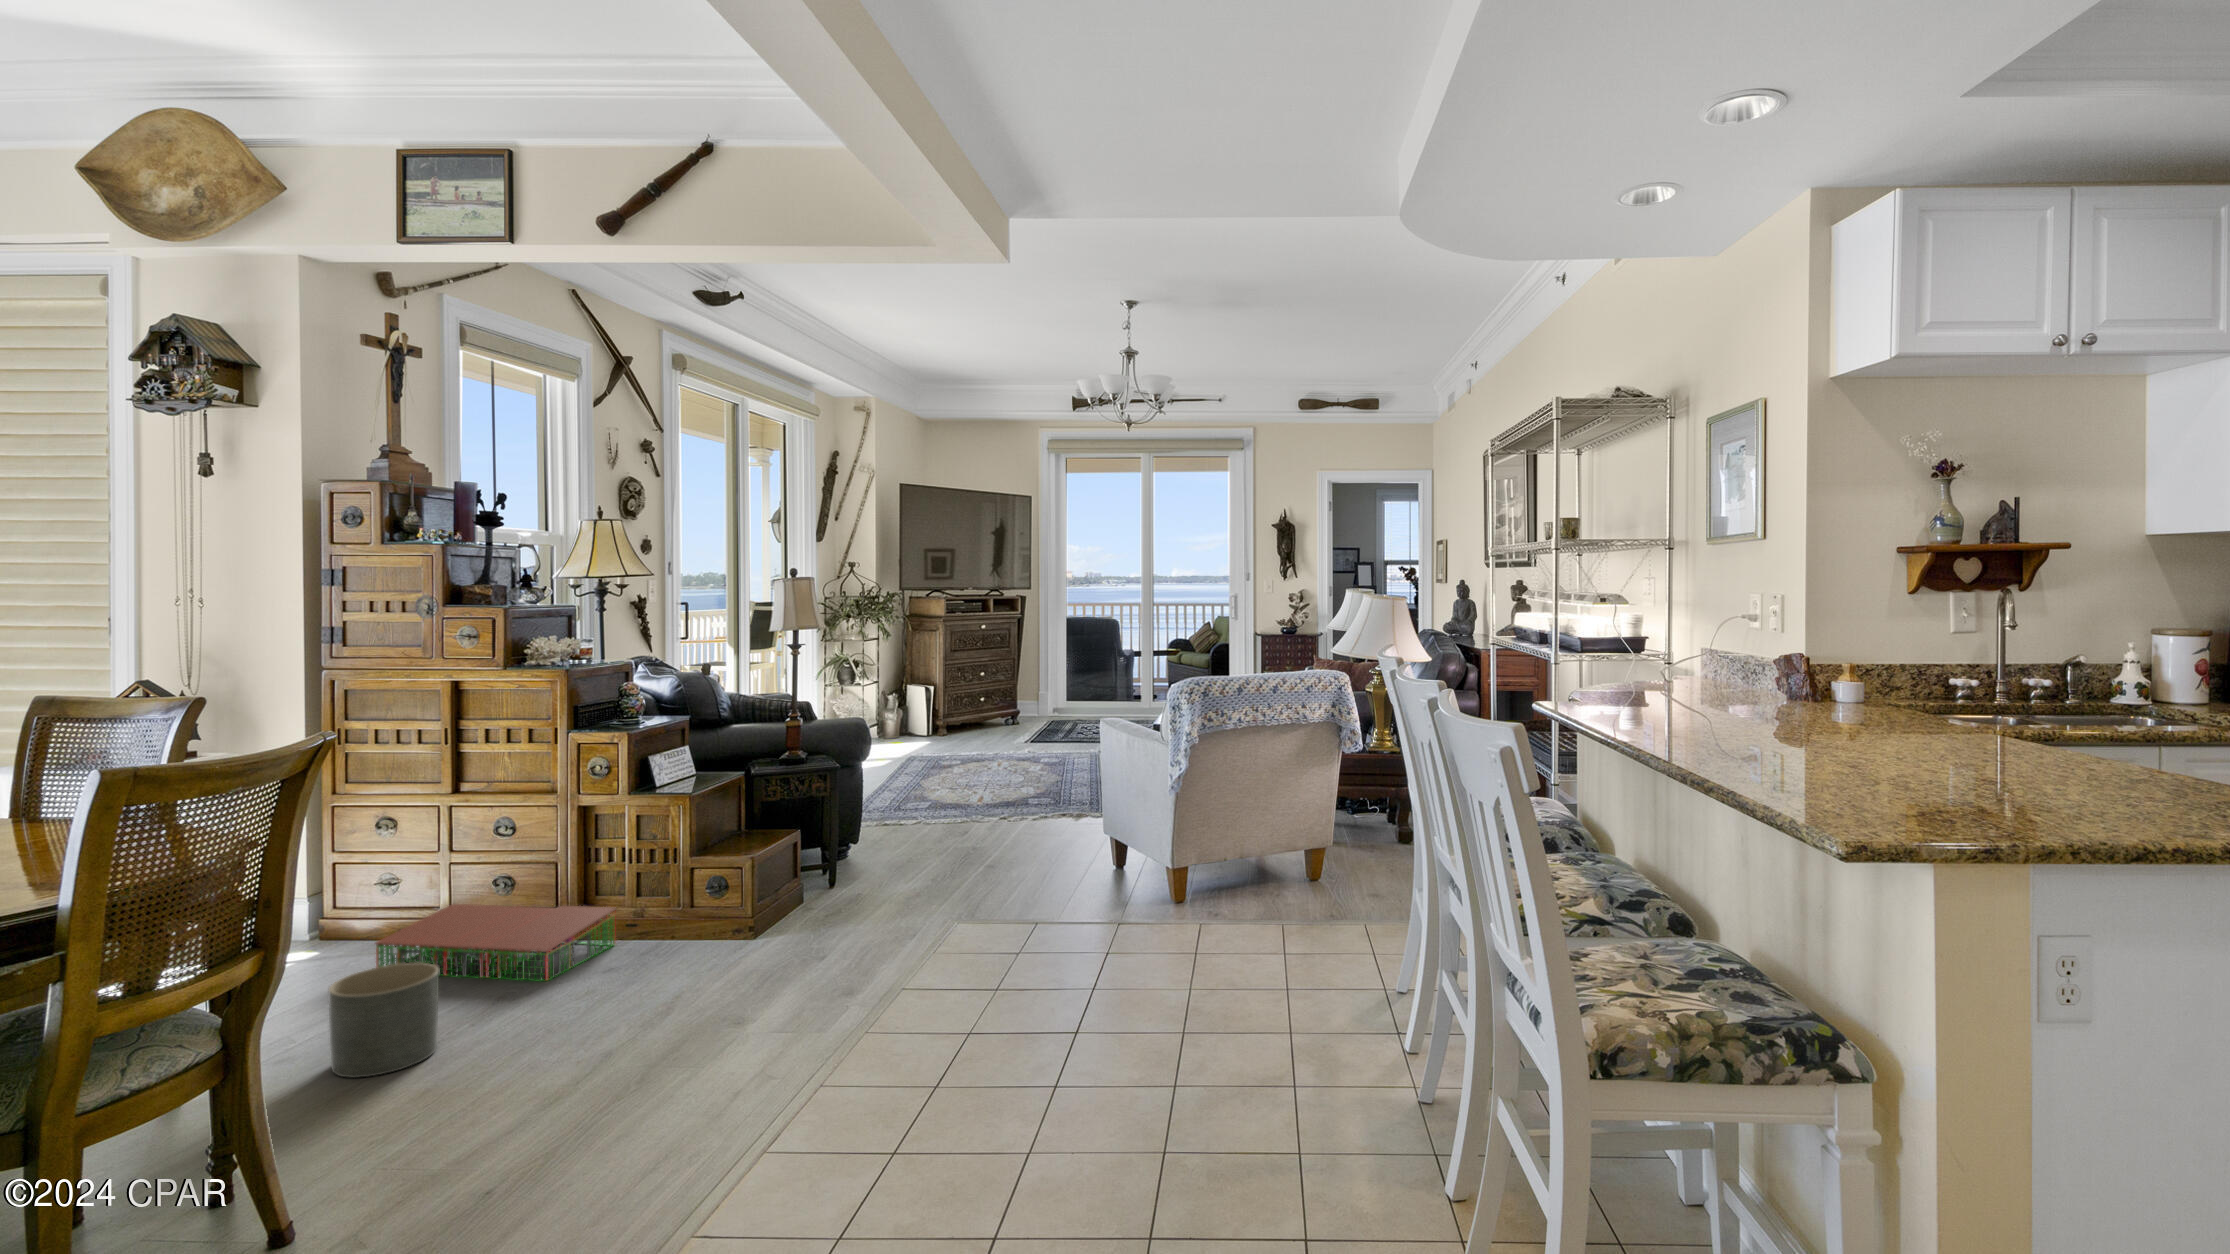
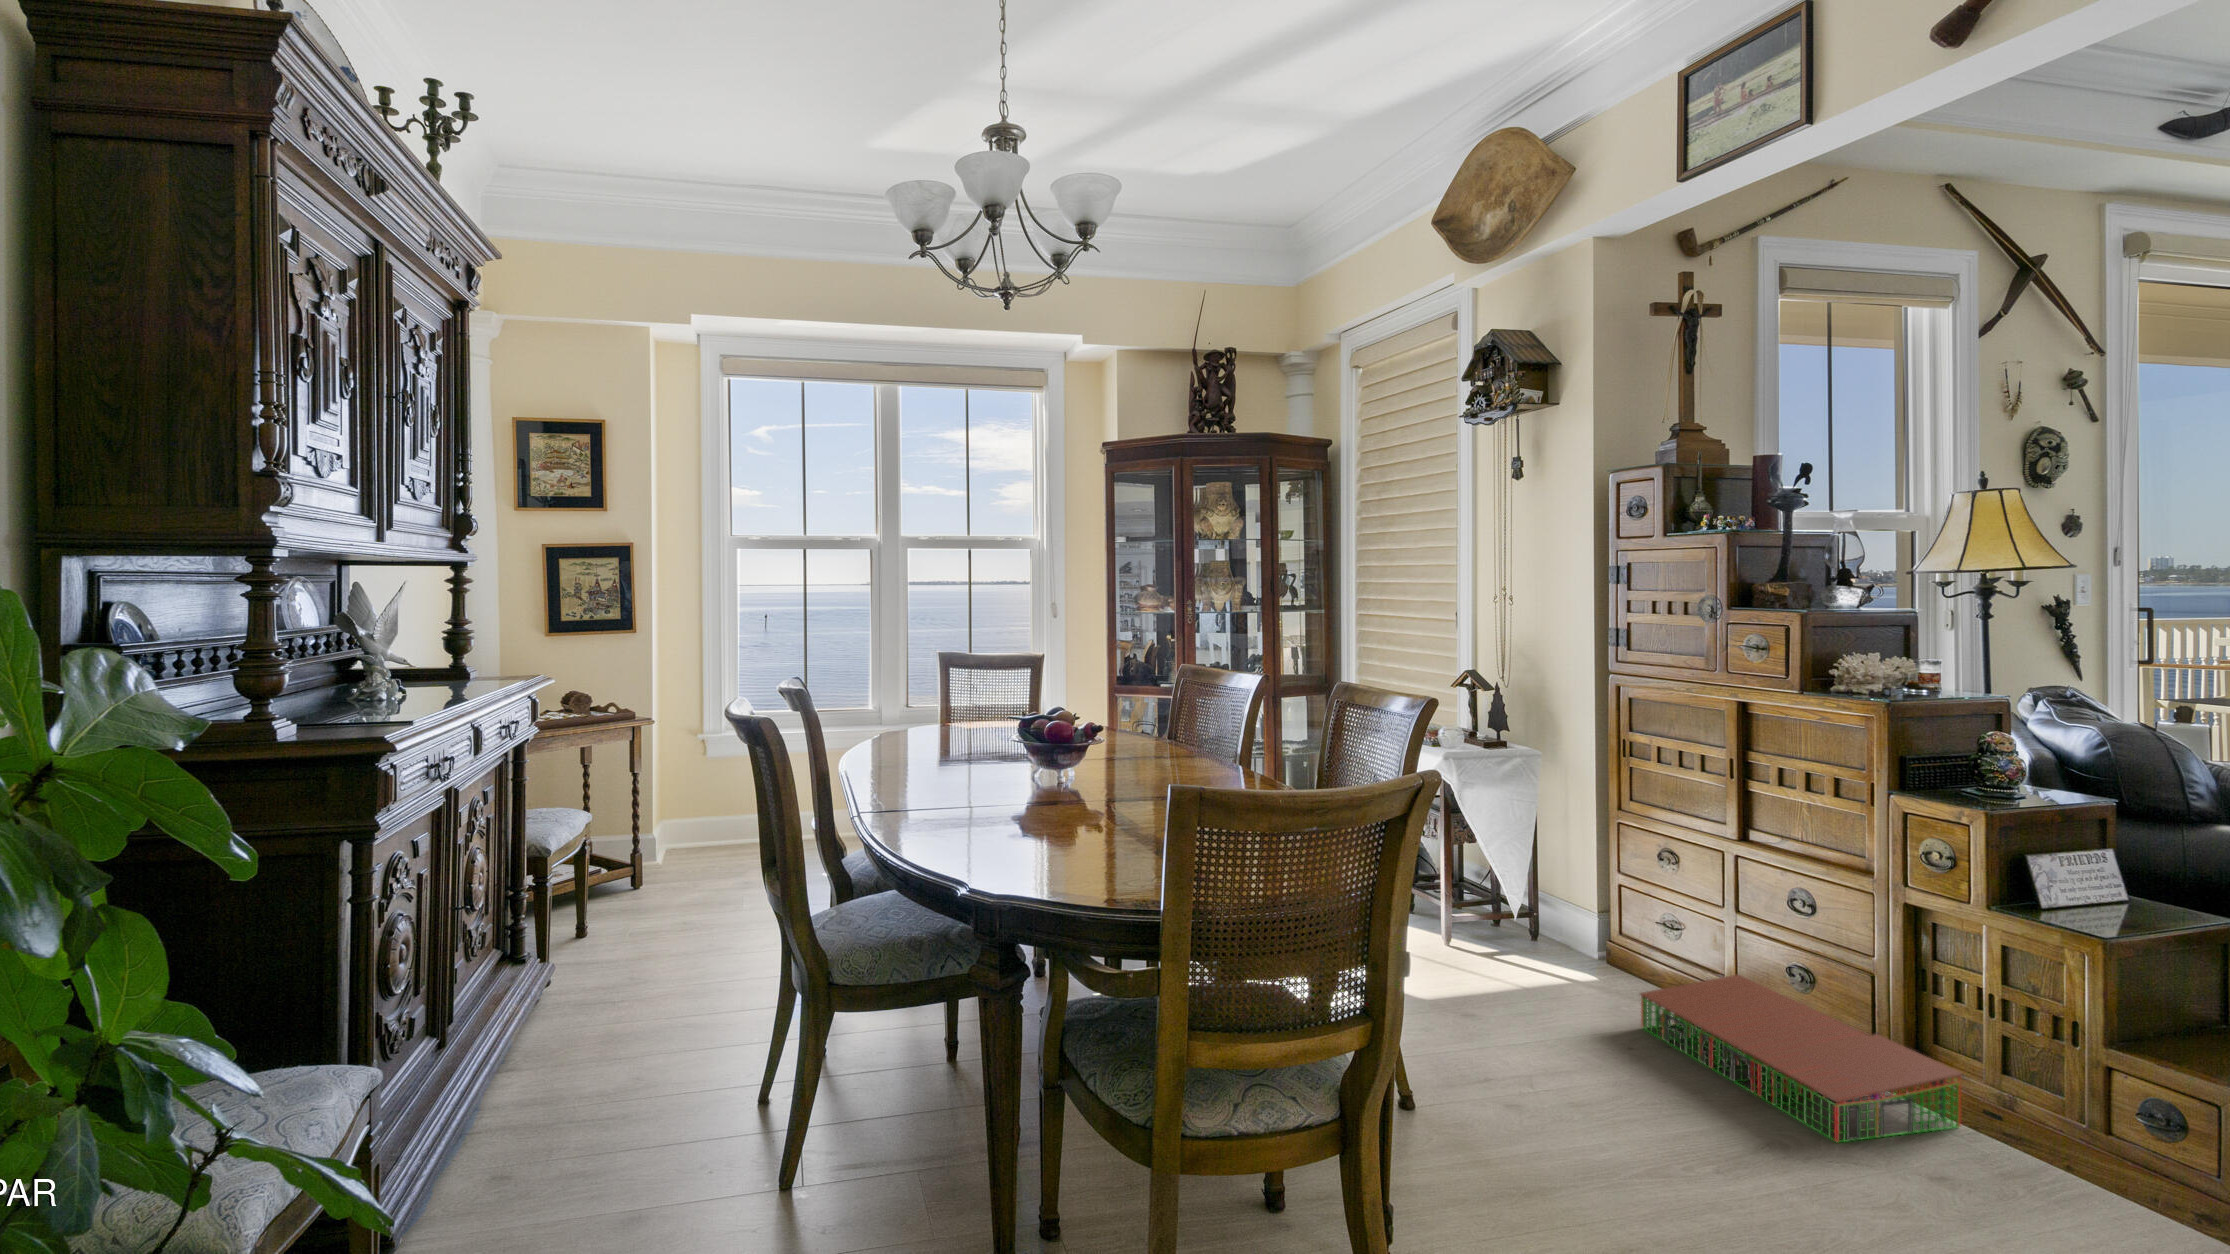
planter: present [328,963,439,1078] -> none [1546,1039,1668,1188]

